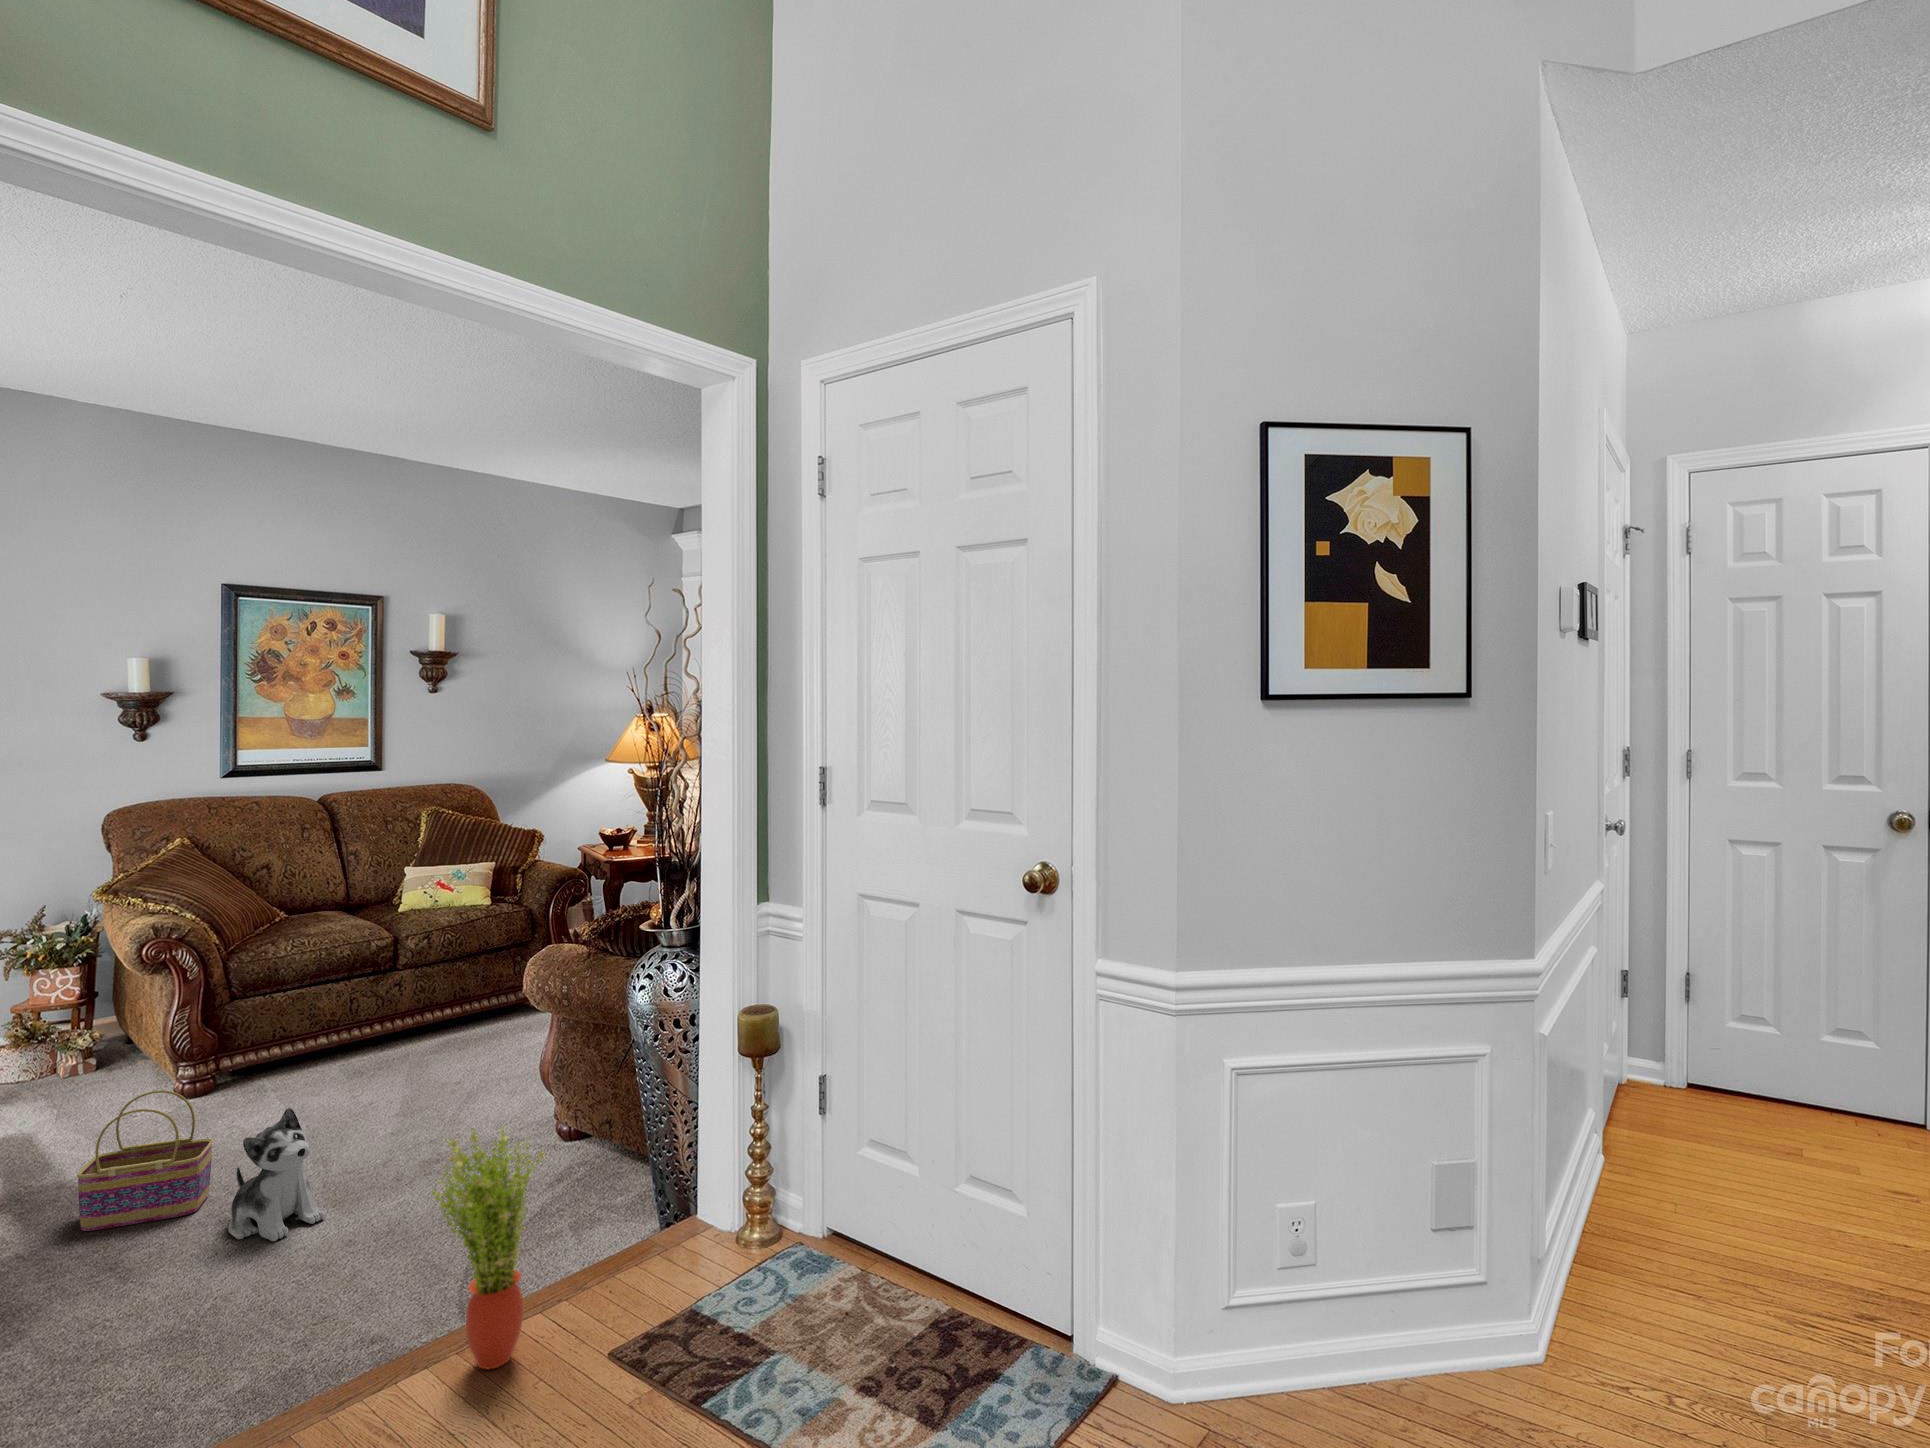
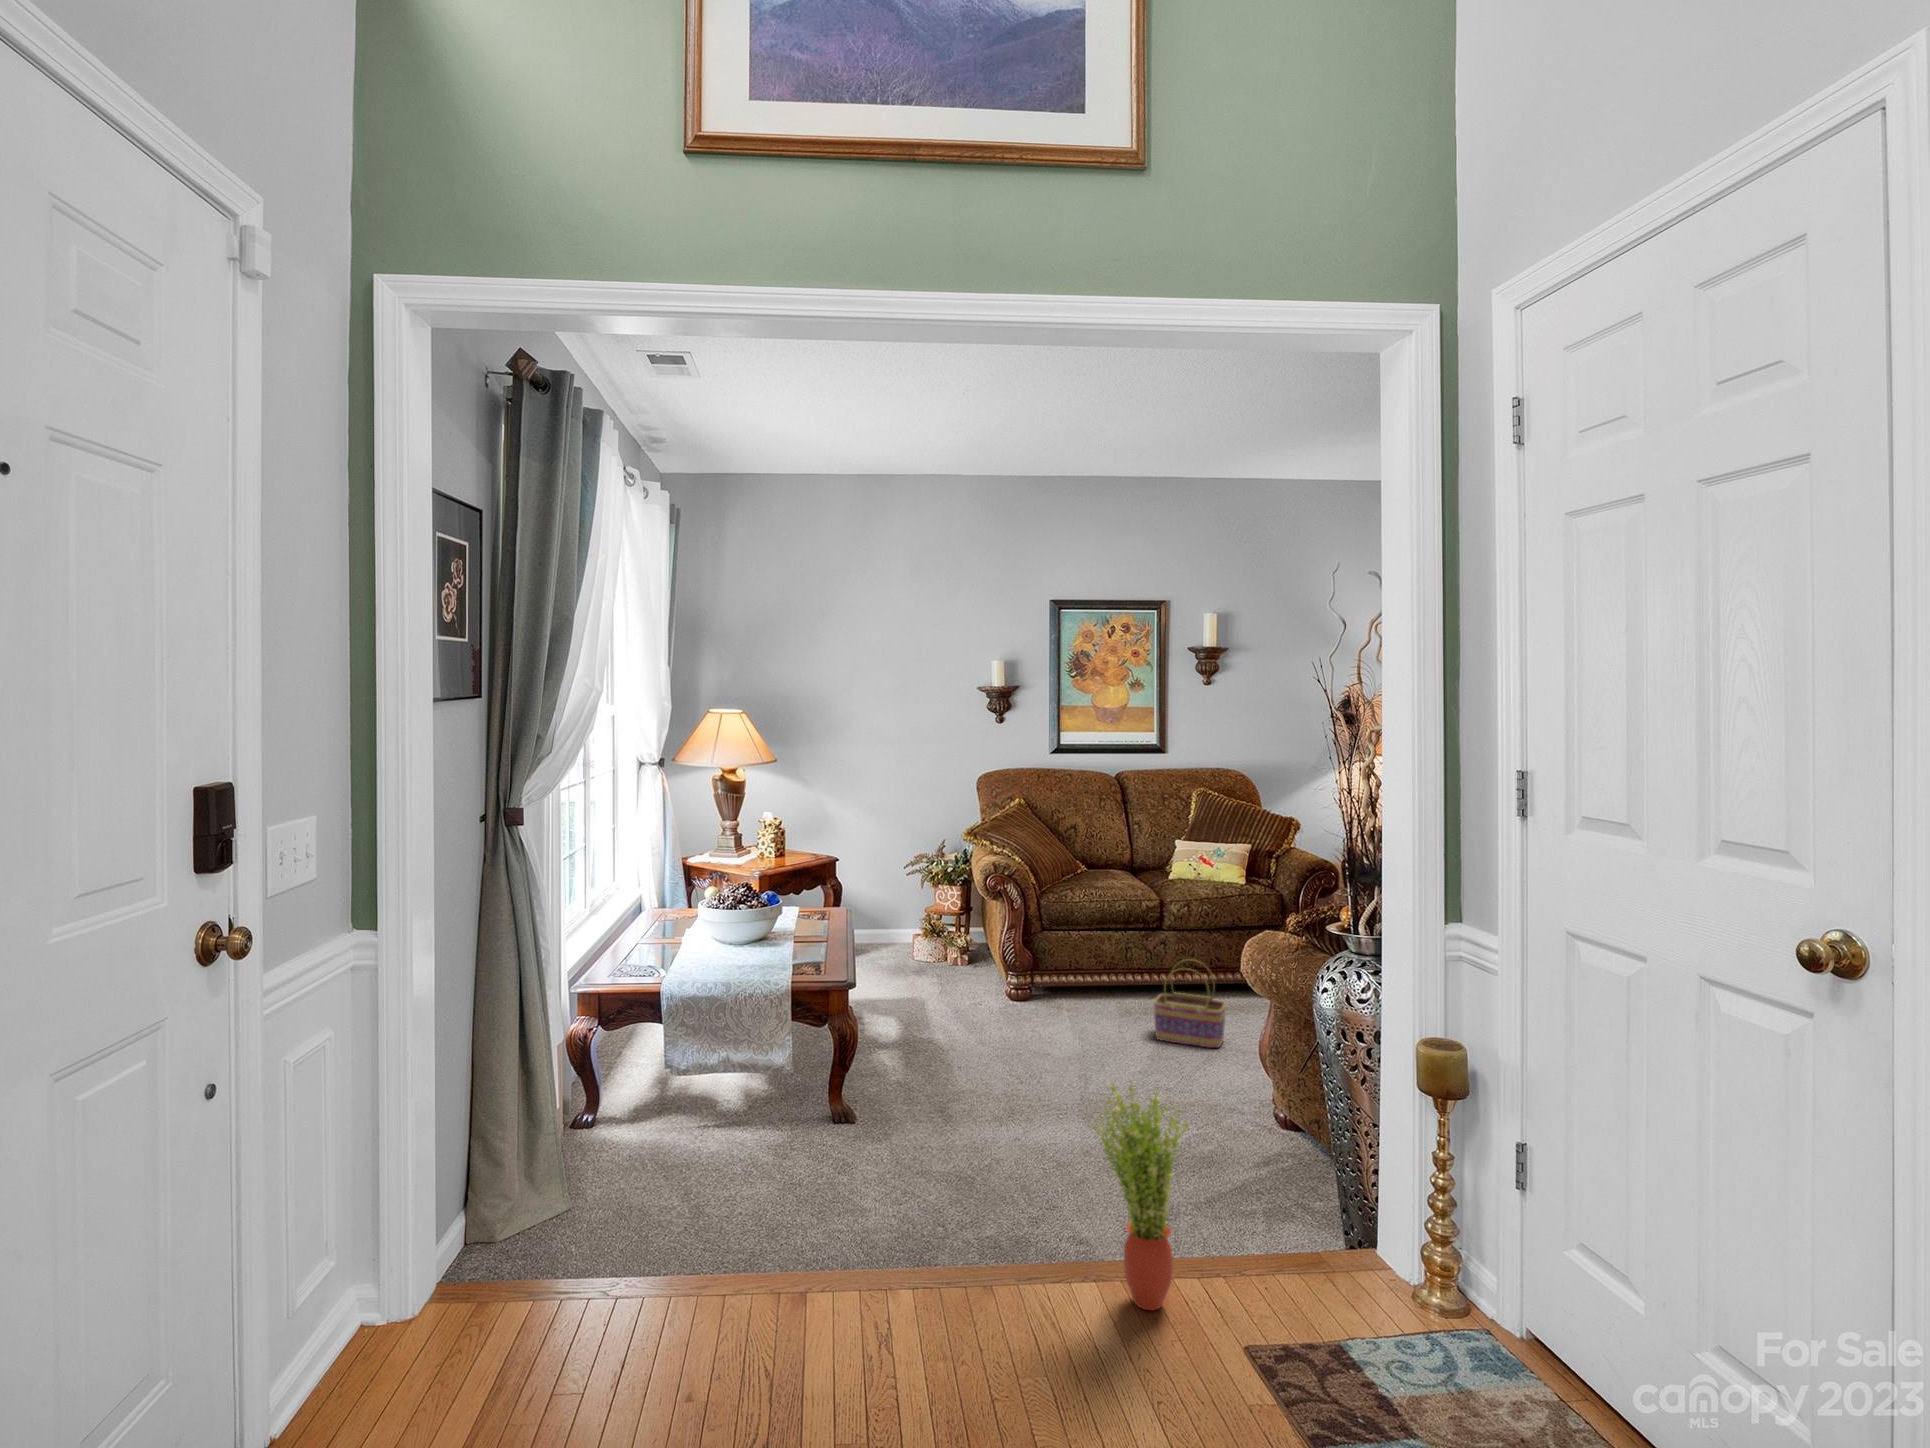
basket: present [77,1090,213,1231] -> present [1154,962,1225,1048]
plush toy: present [228,1108,325,1241] -> none [1009,1025,1072,1131]

